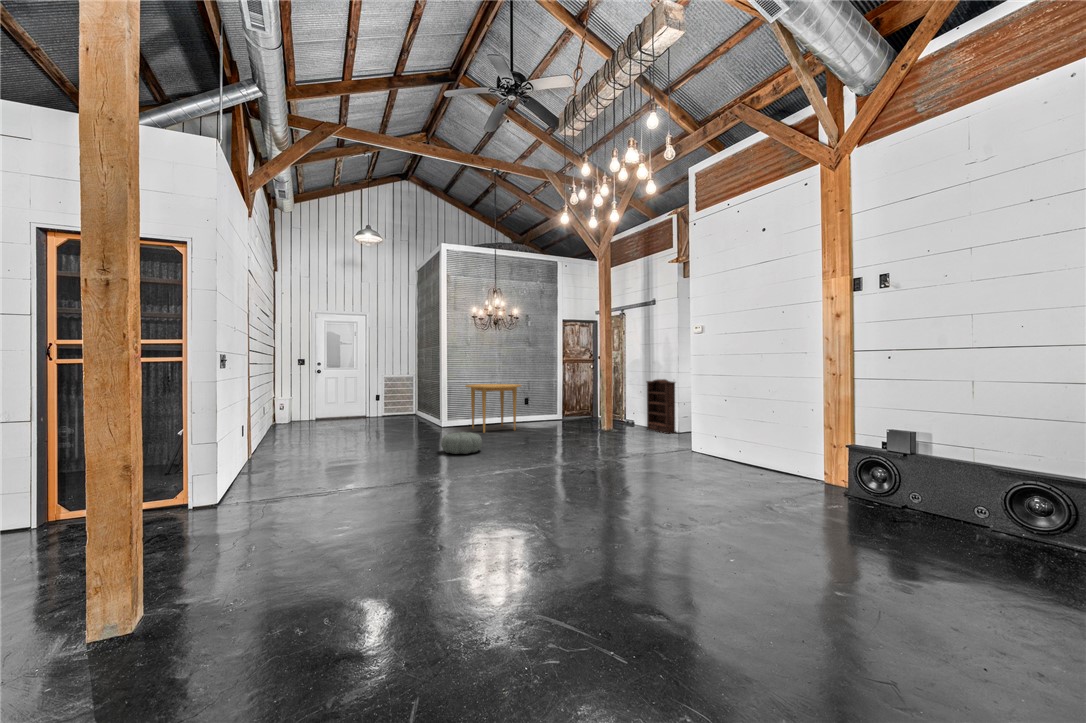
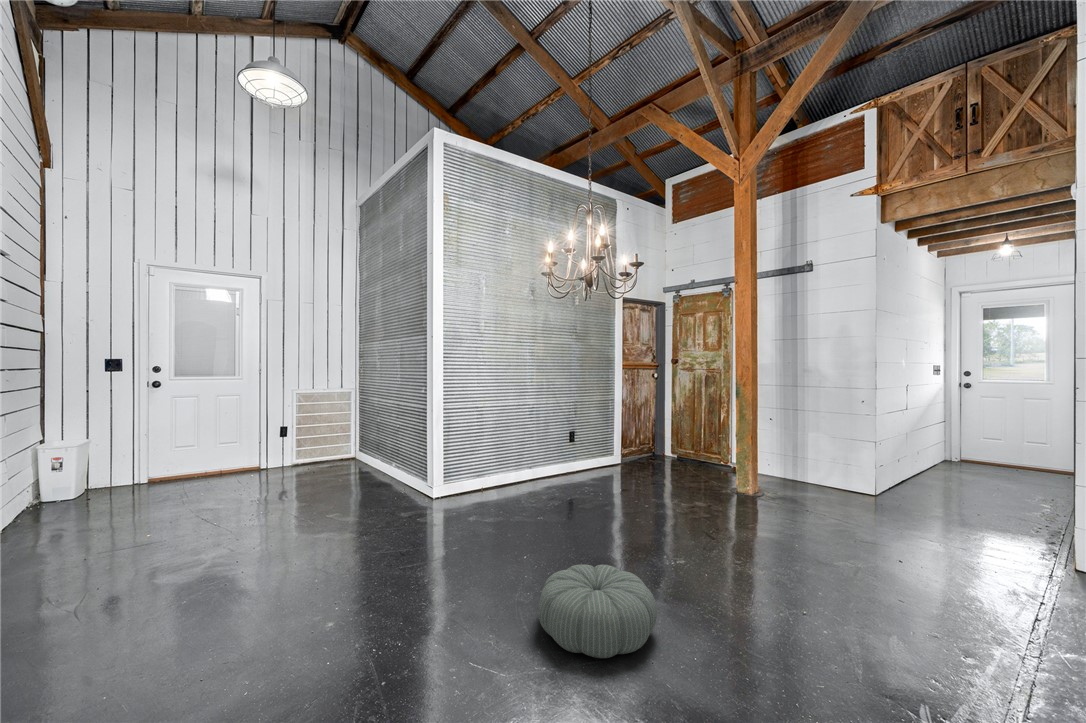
bookshelf: present [647,379,676,434] -> none [801,399,871,498]
dining table: present [465,384,521,433] -> none [491,408,601,516]

